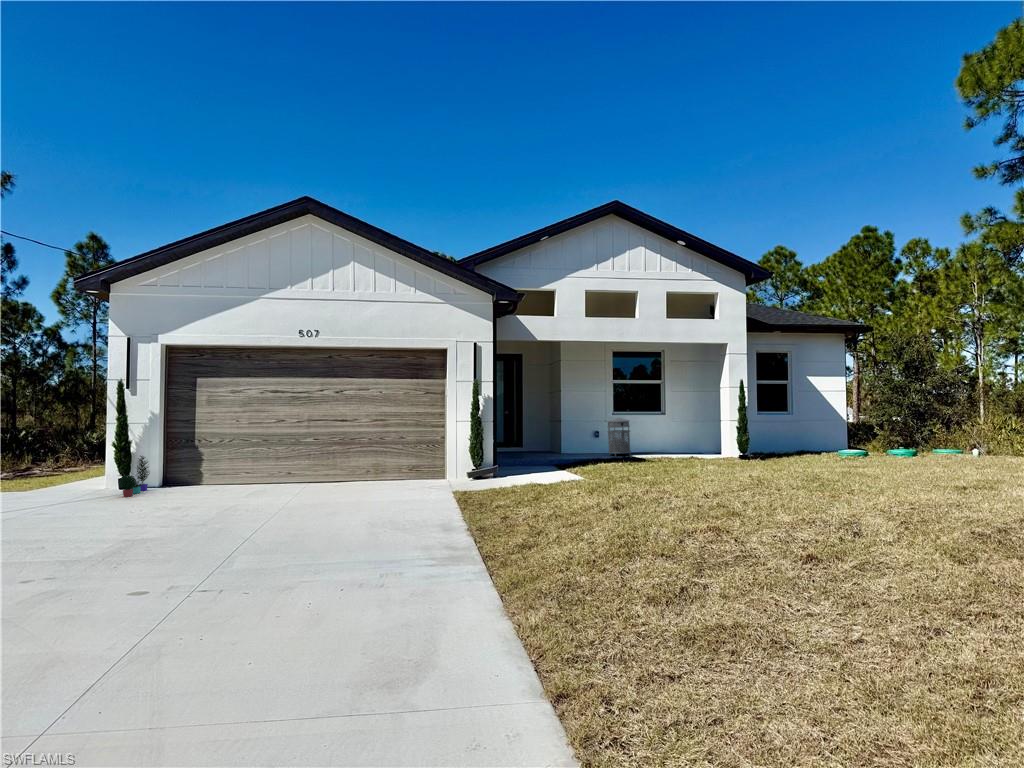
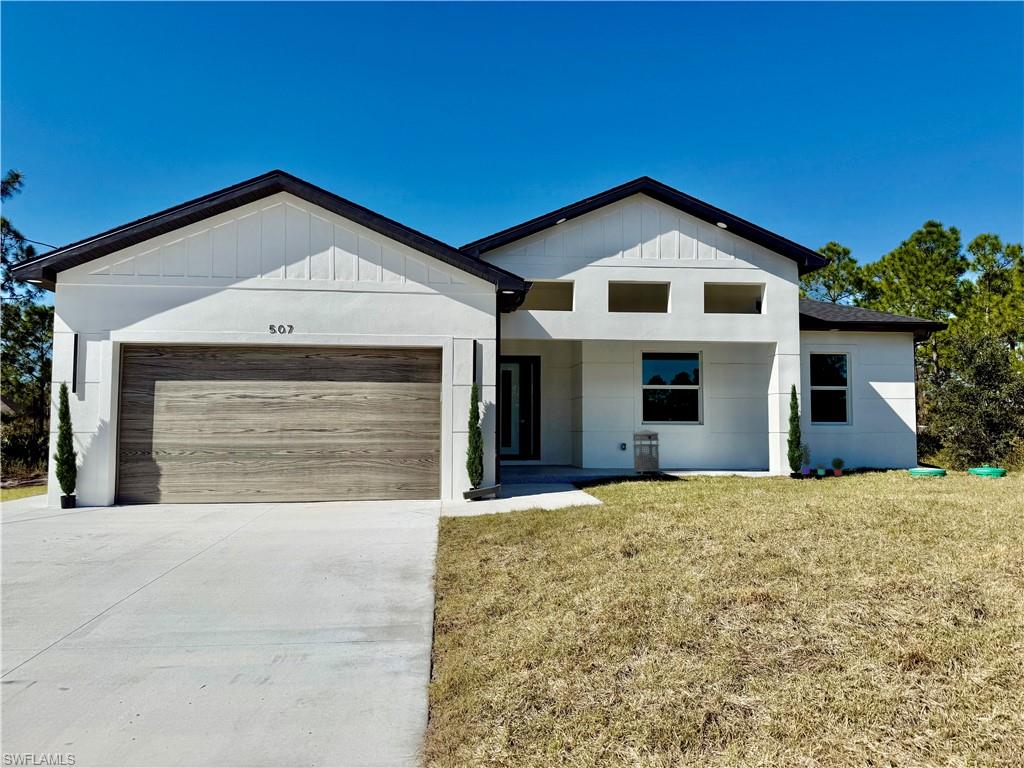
potted plant: present [119,456,150,497] -> present [801,444,844,476]

